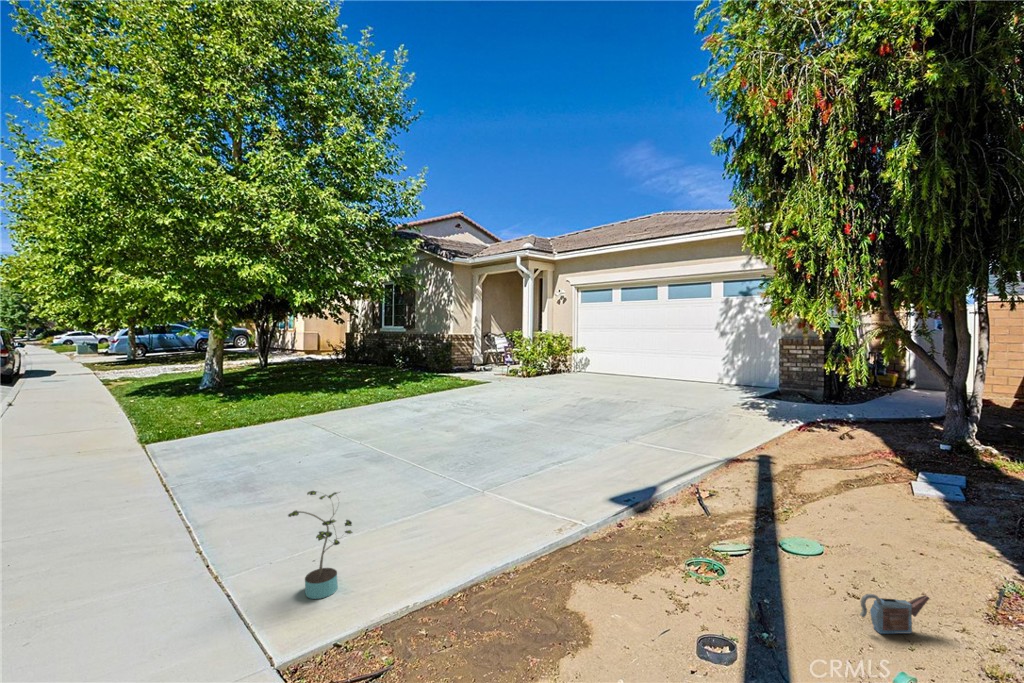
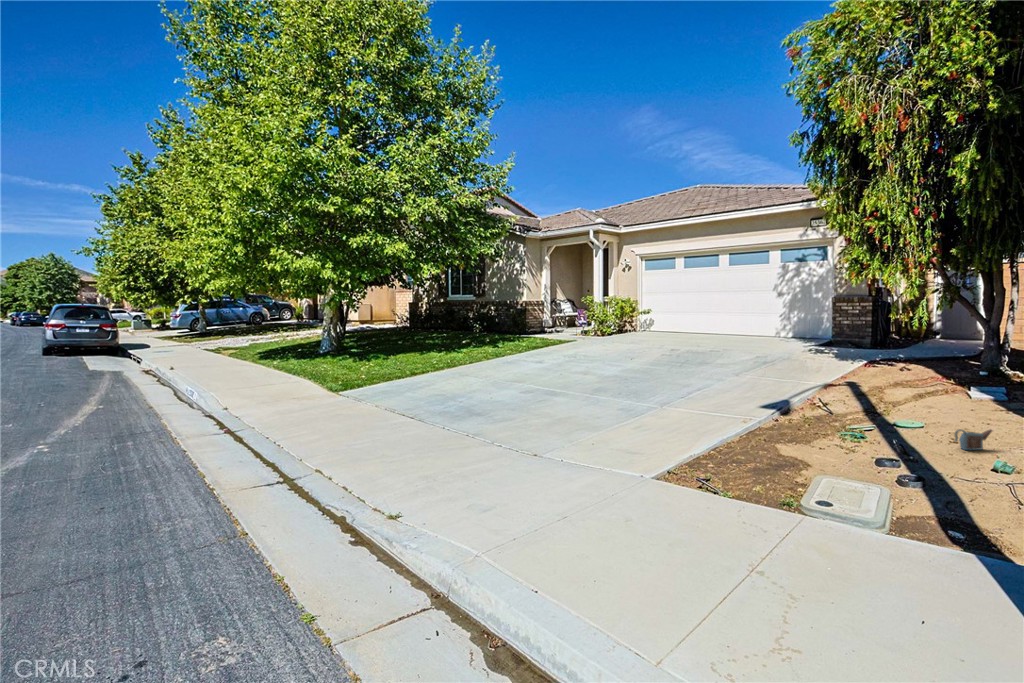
potted plant: present [288,491,352,599] -> none [611,388,644,450]

